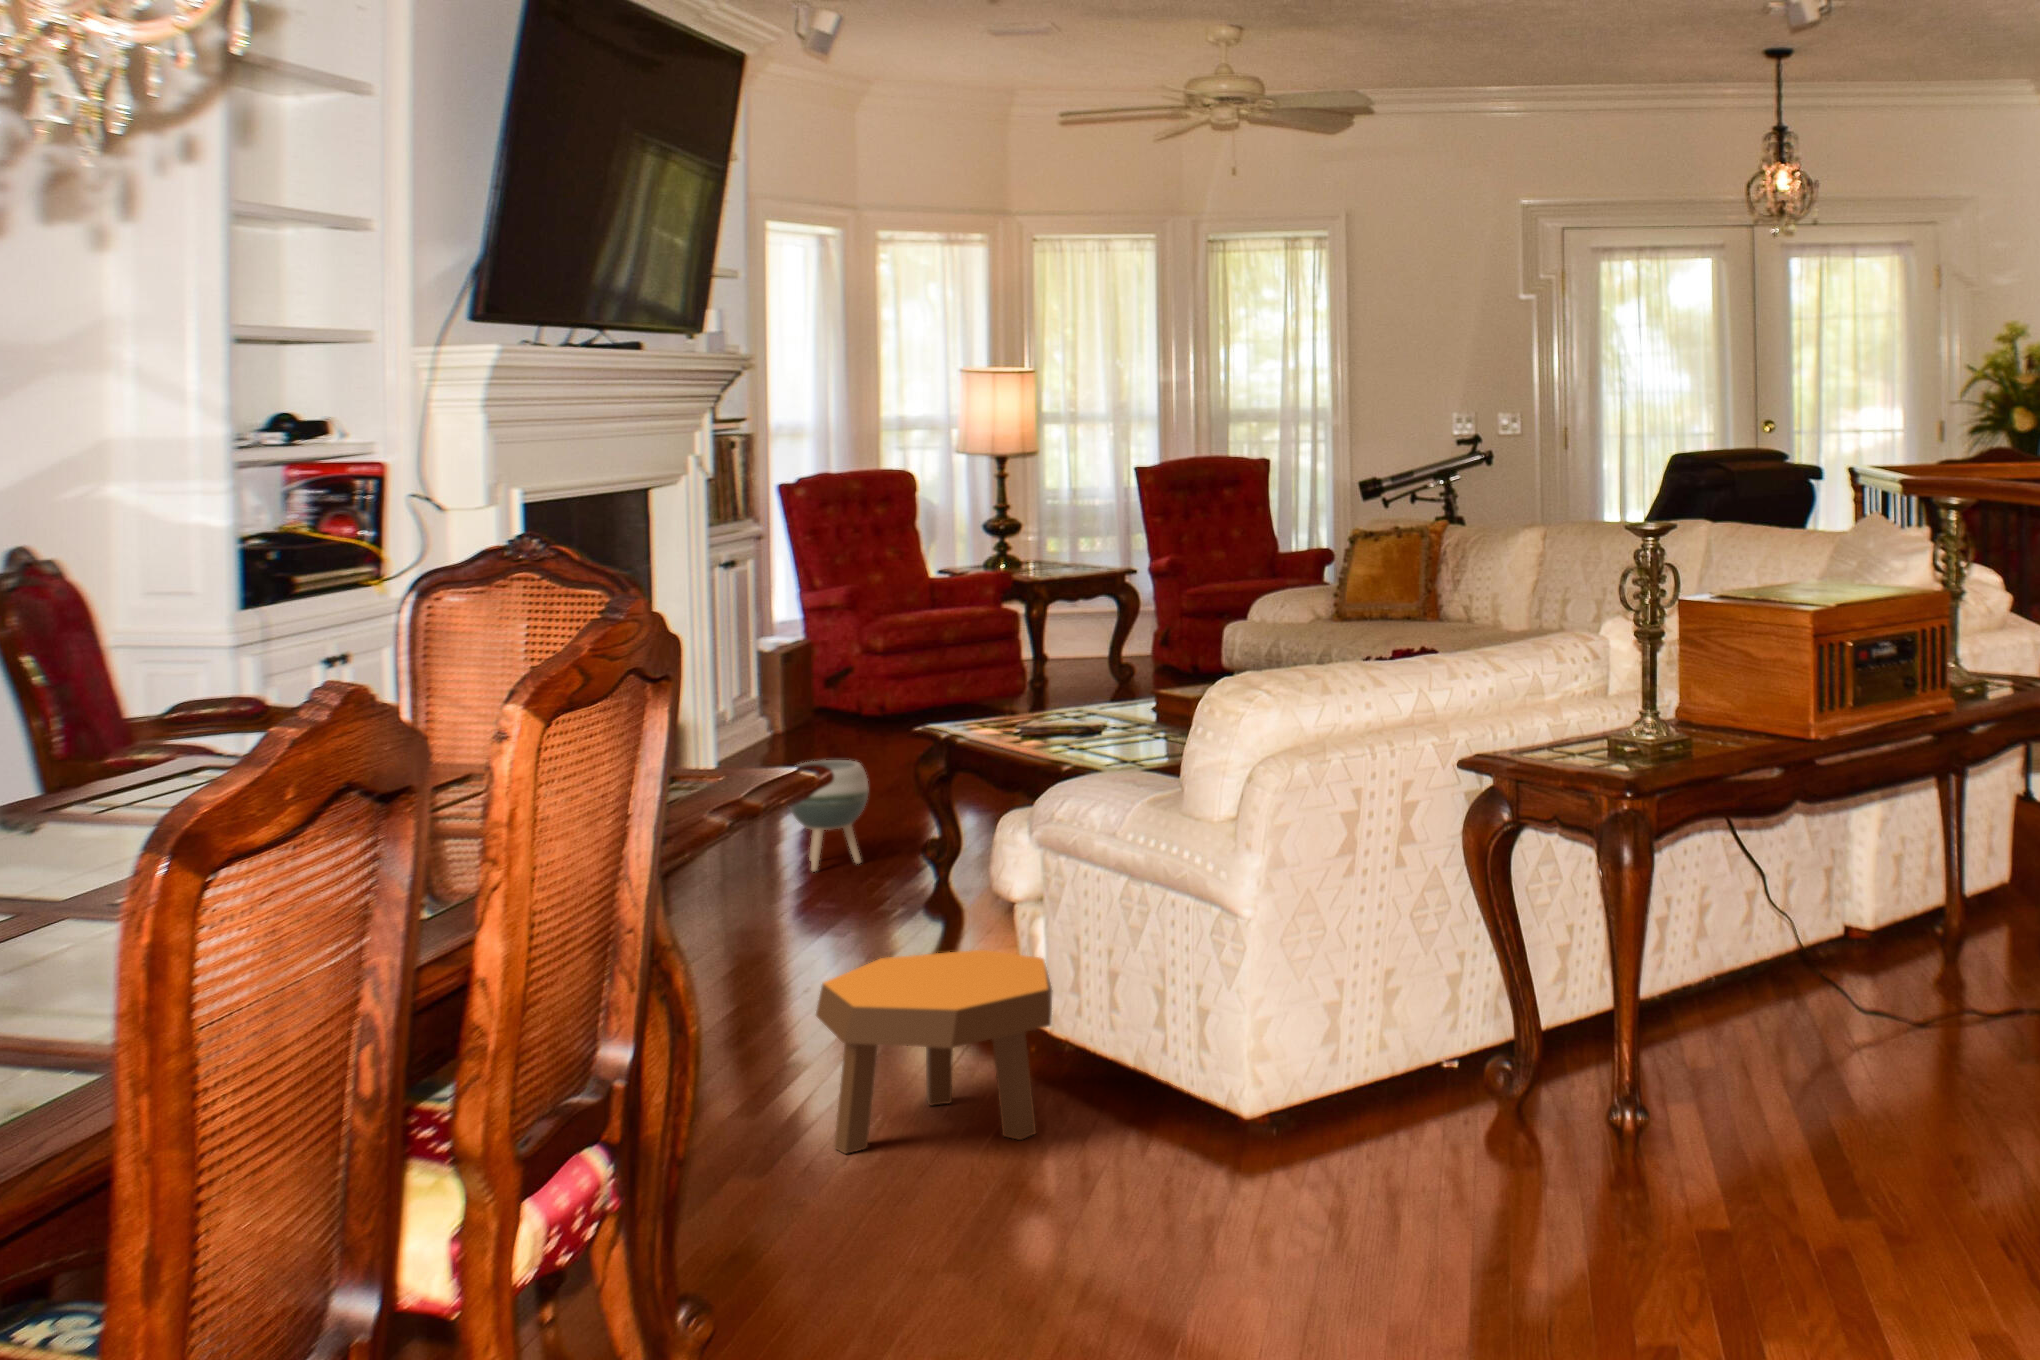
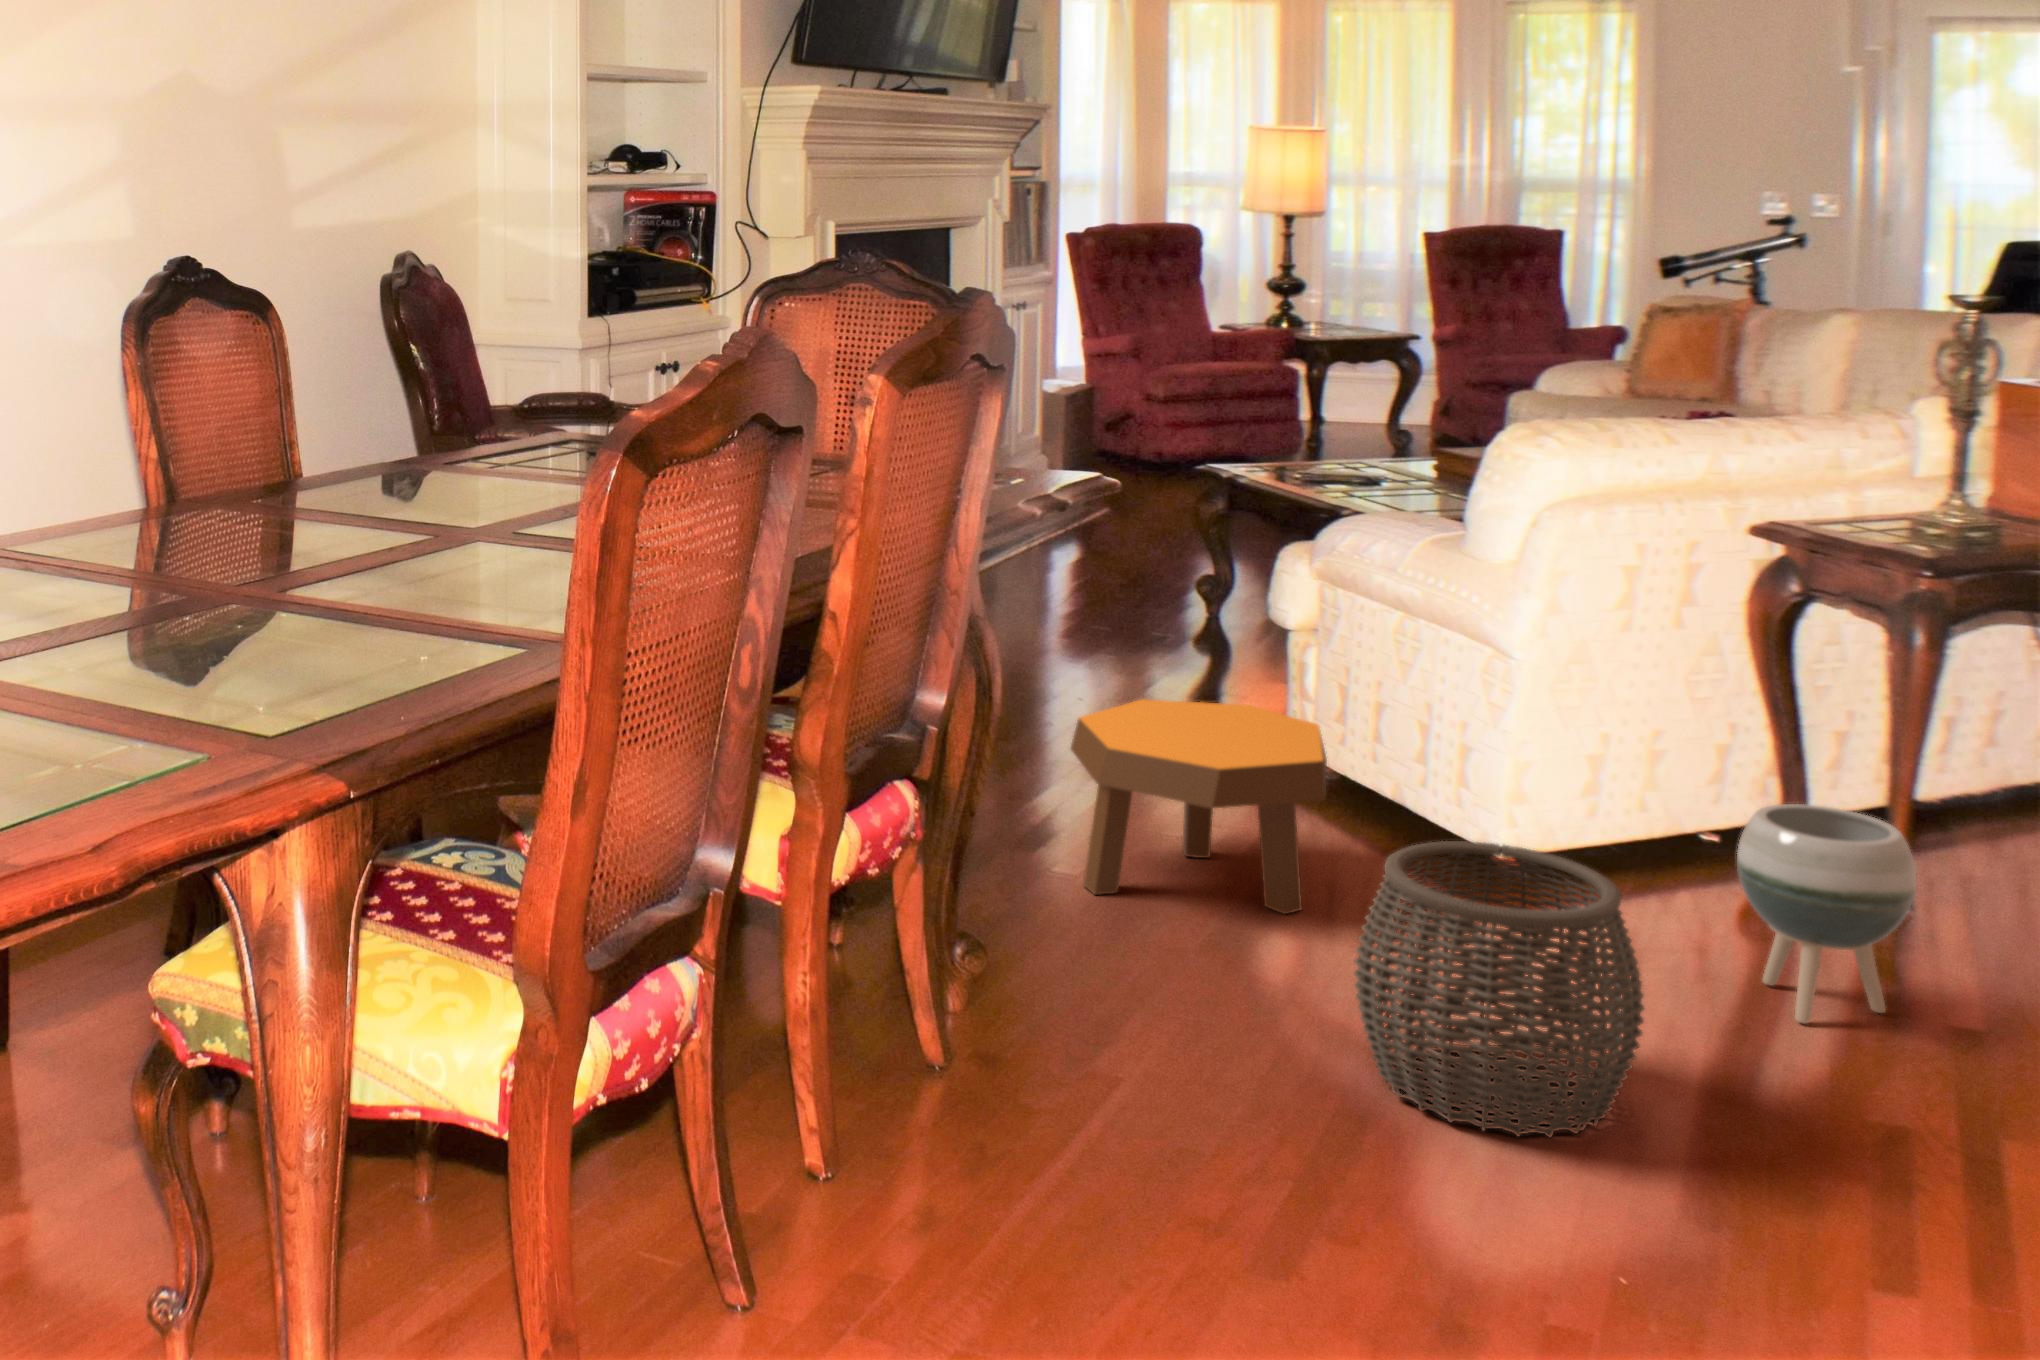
planter: present [790,760,869,871] -> present [1737,804,1916,1023]
woven basket: none [1077,1032,1303,1280] -> present [1354,841,1644,1137]

